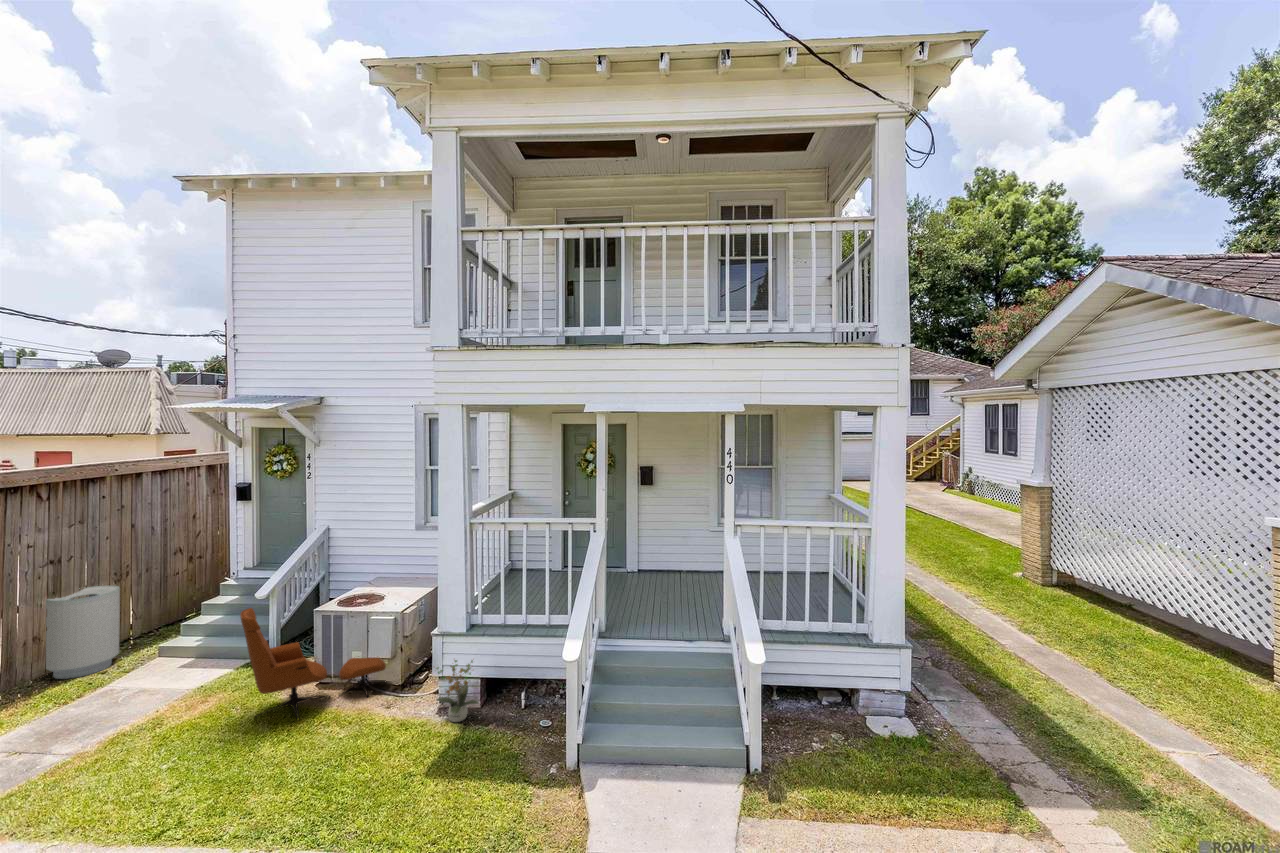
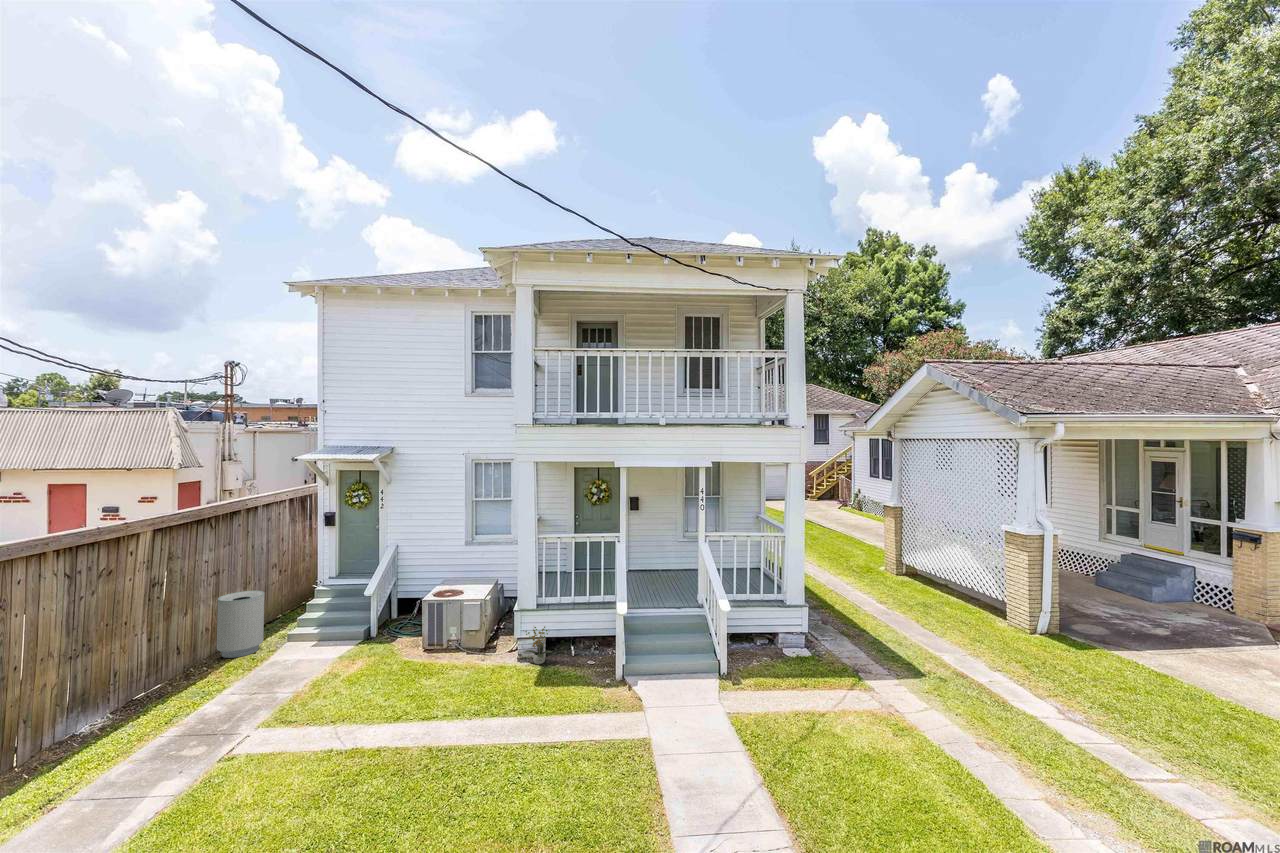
lounge chair: present [241,608,386,721] -> none [395,598,478,670]

